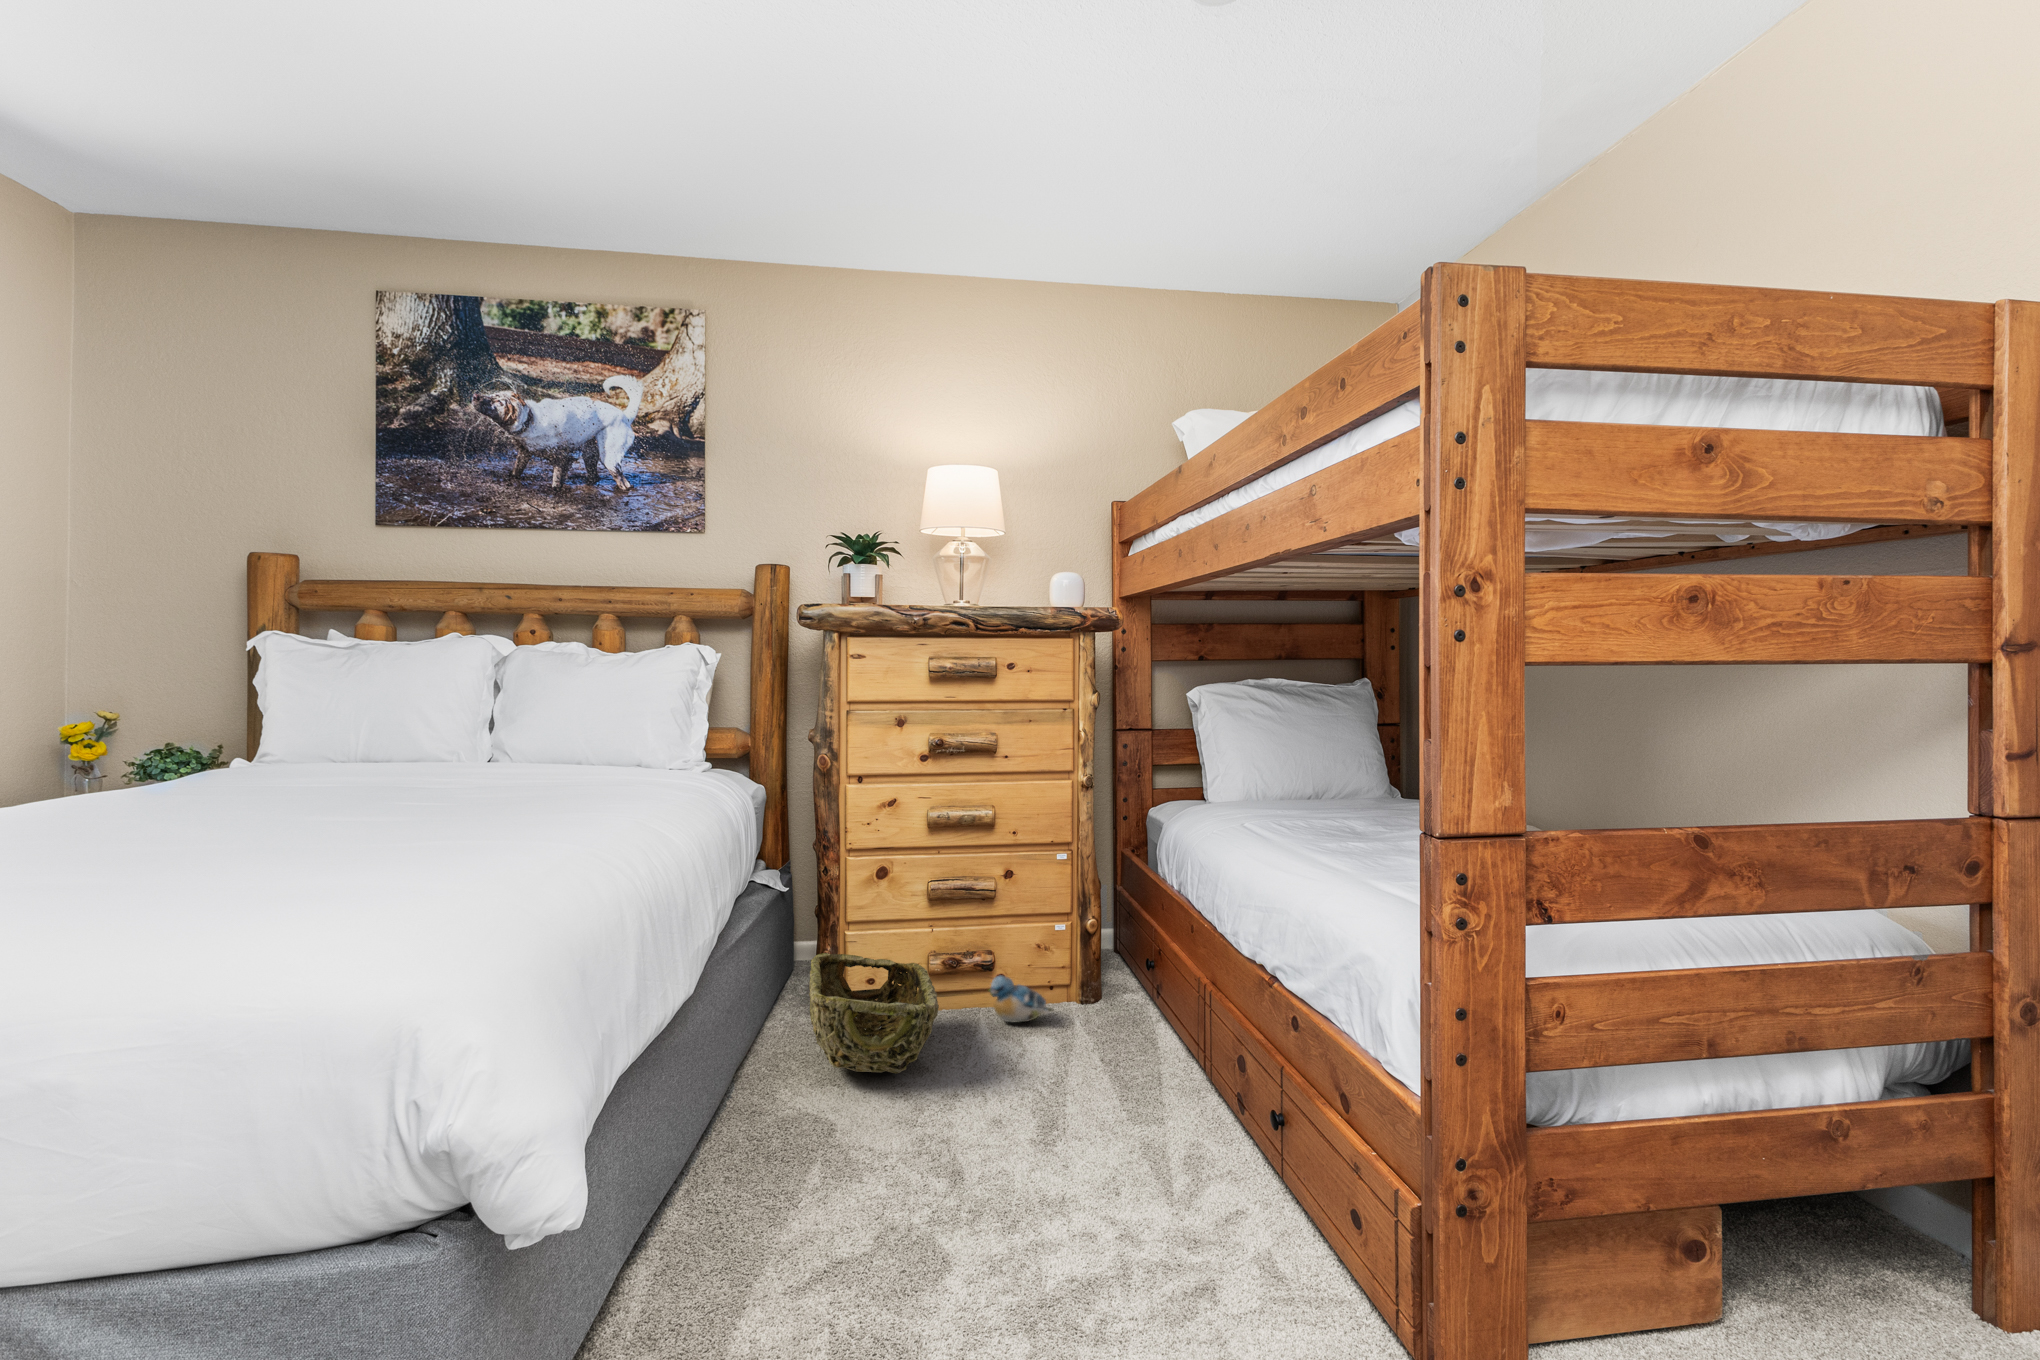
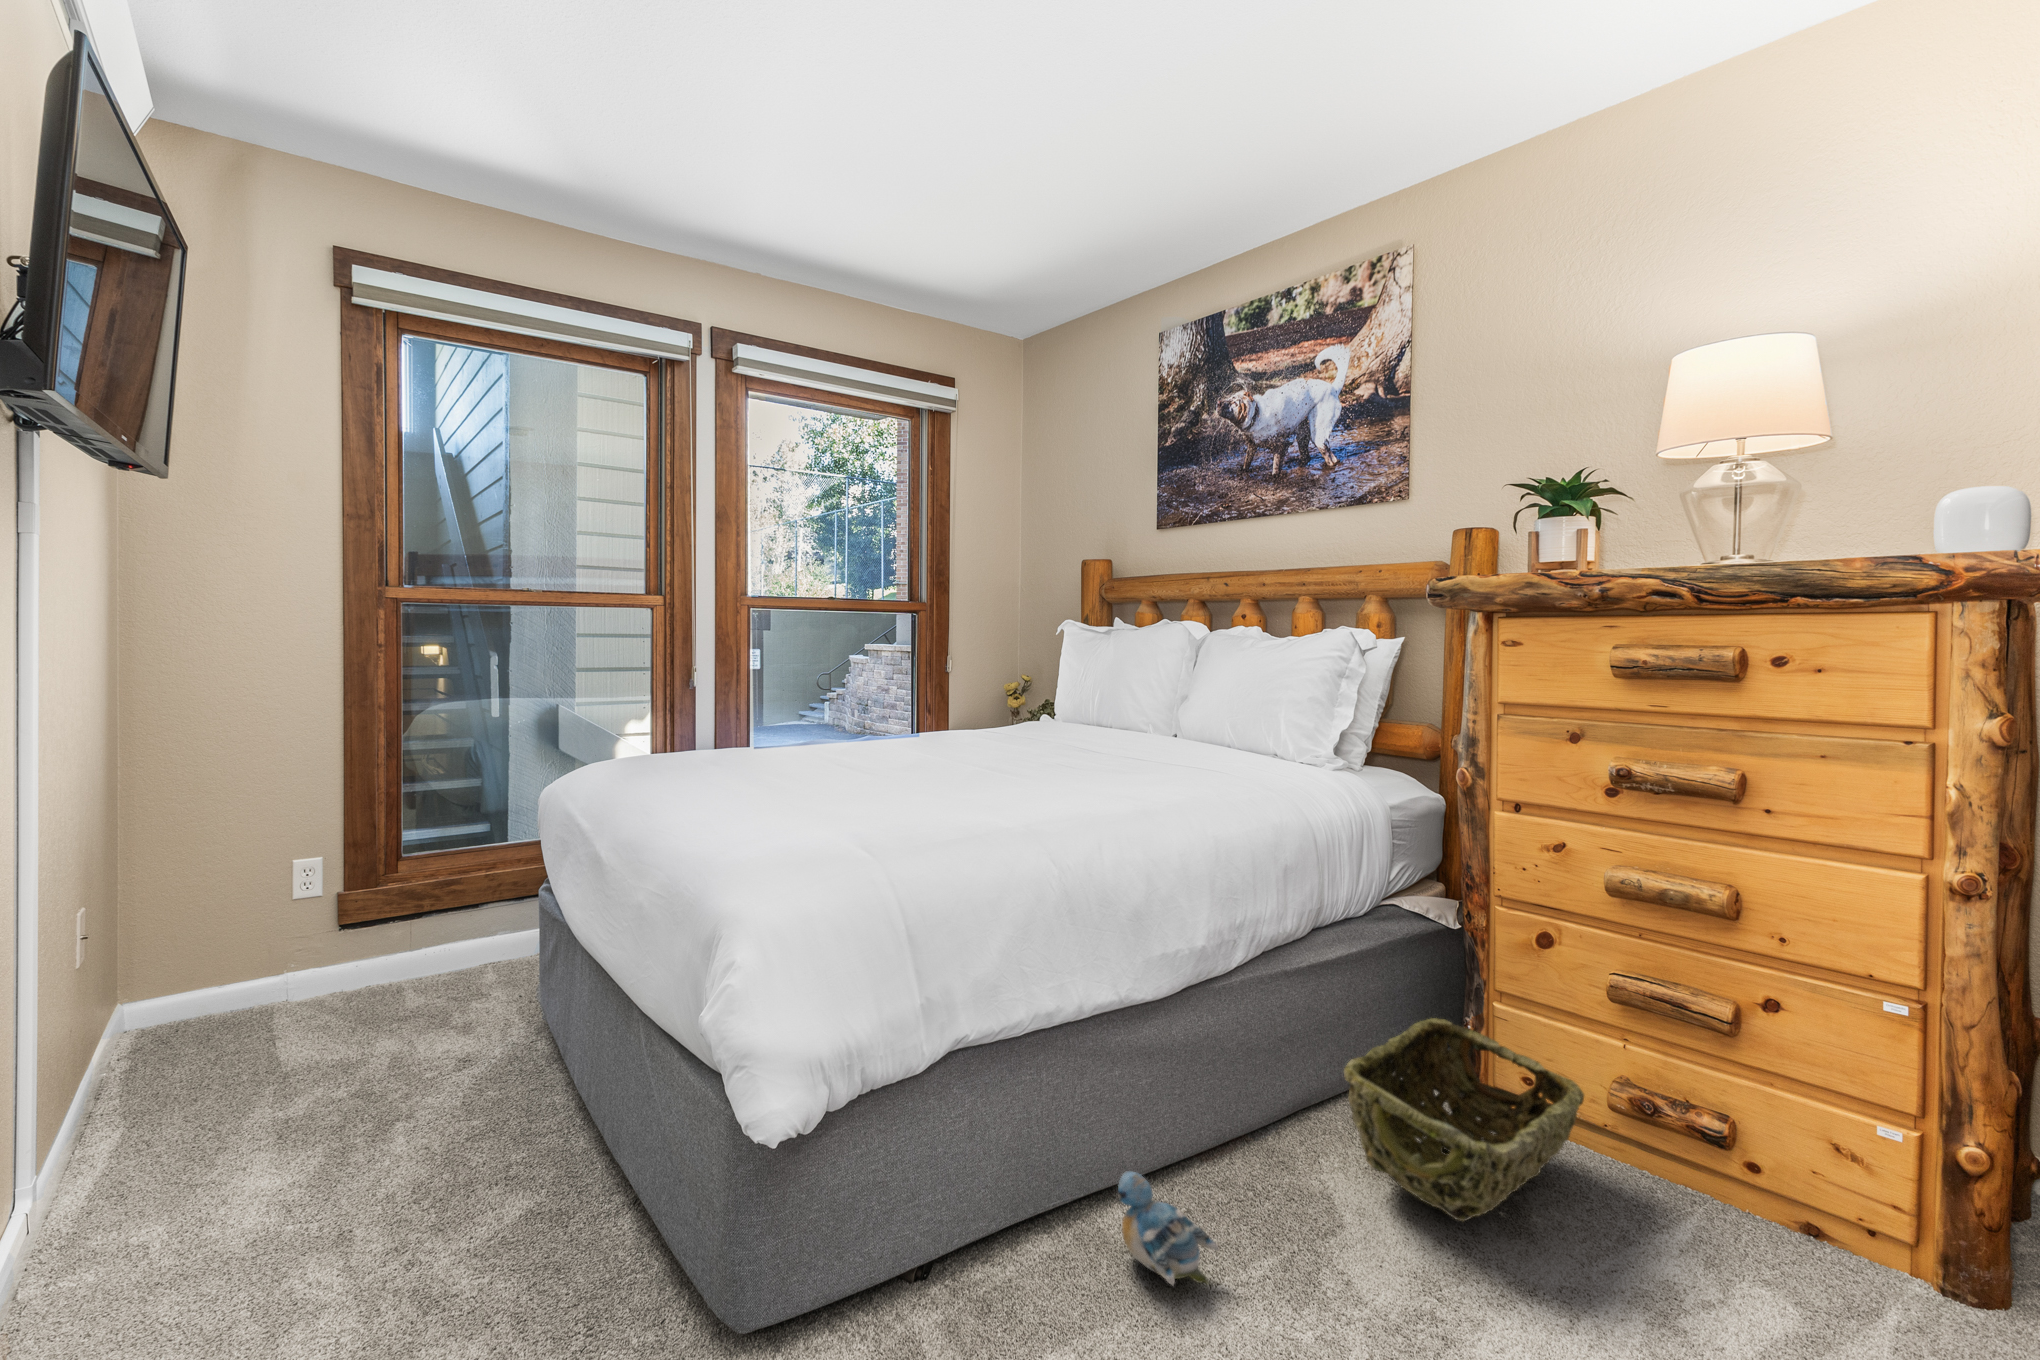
plush toy: present [989,976,1052,1022] -> present [1118,1171,1218,1285]

